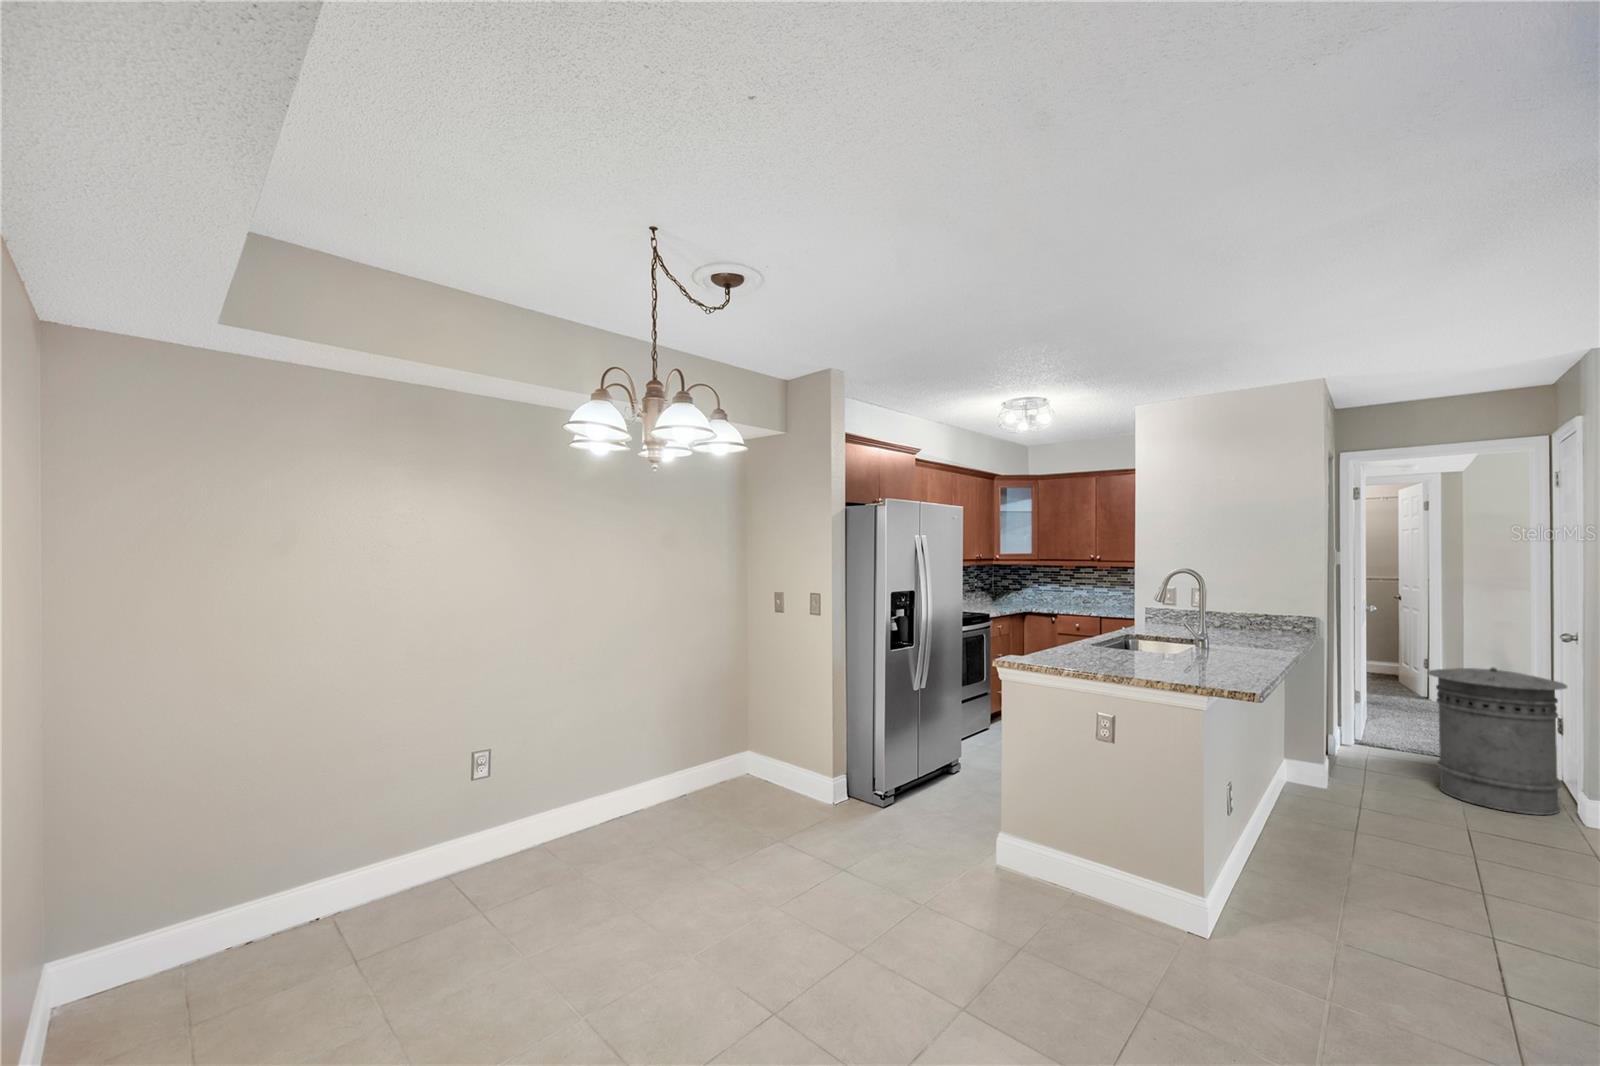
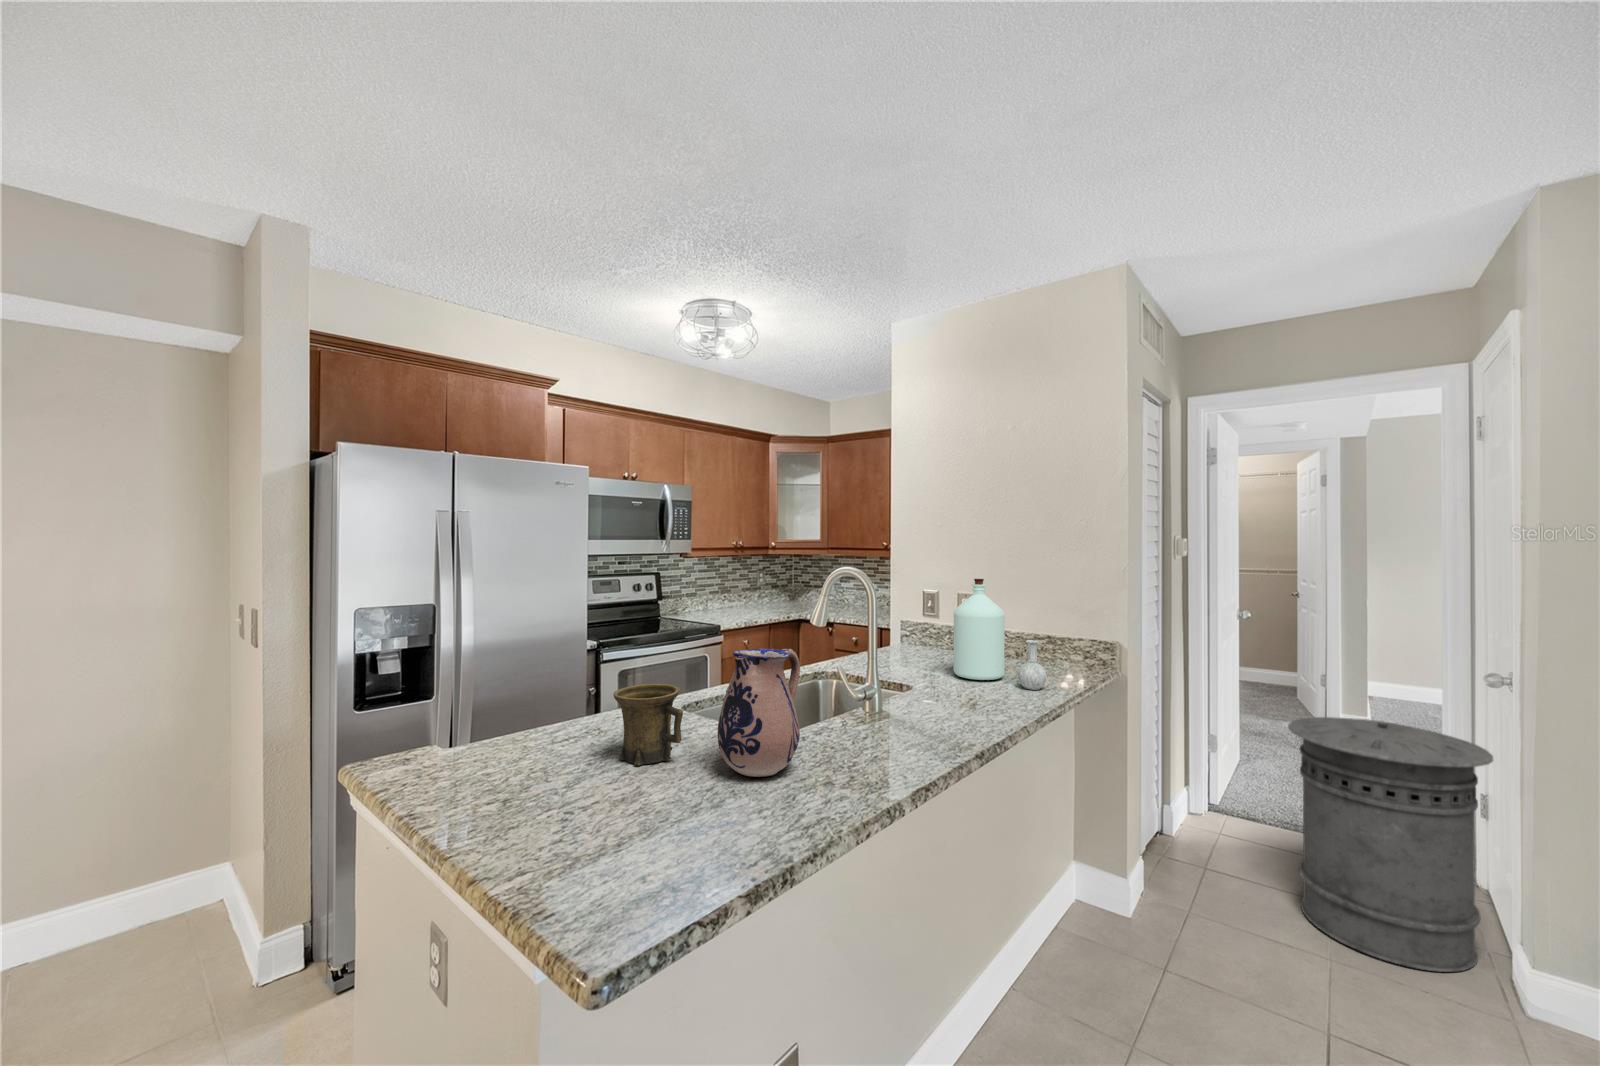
bottle: none [1215,577,1286,642] -> present [954,579,1047,690]
ceramic pitcher: none [1171,607,1217,665] -> present [718,648,800,777]
mug: none [1109,625,1151,661] -> present [613,684,683,765]

